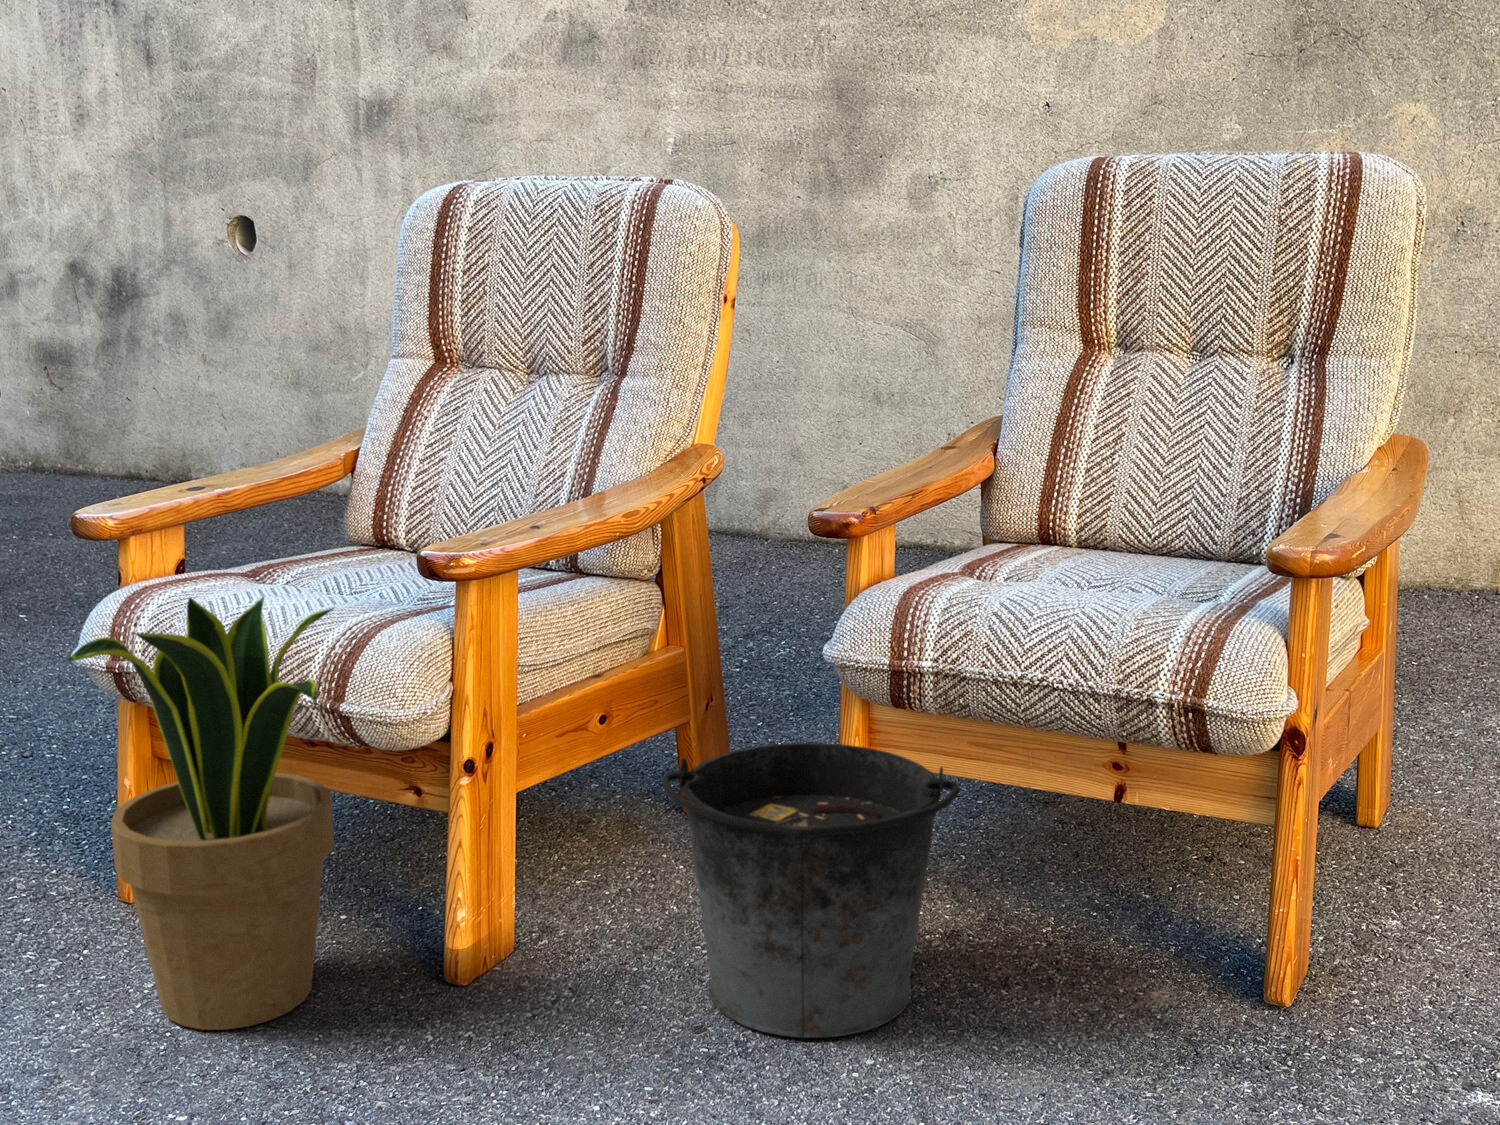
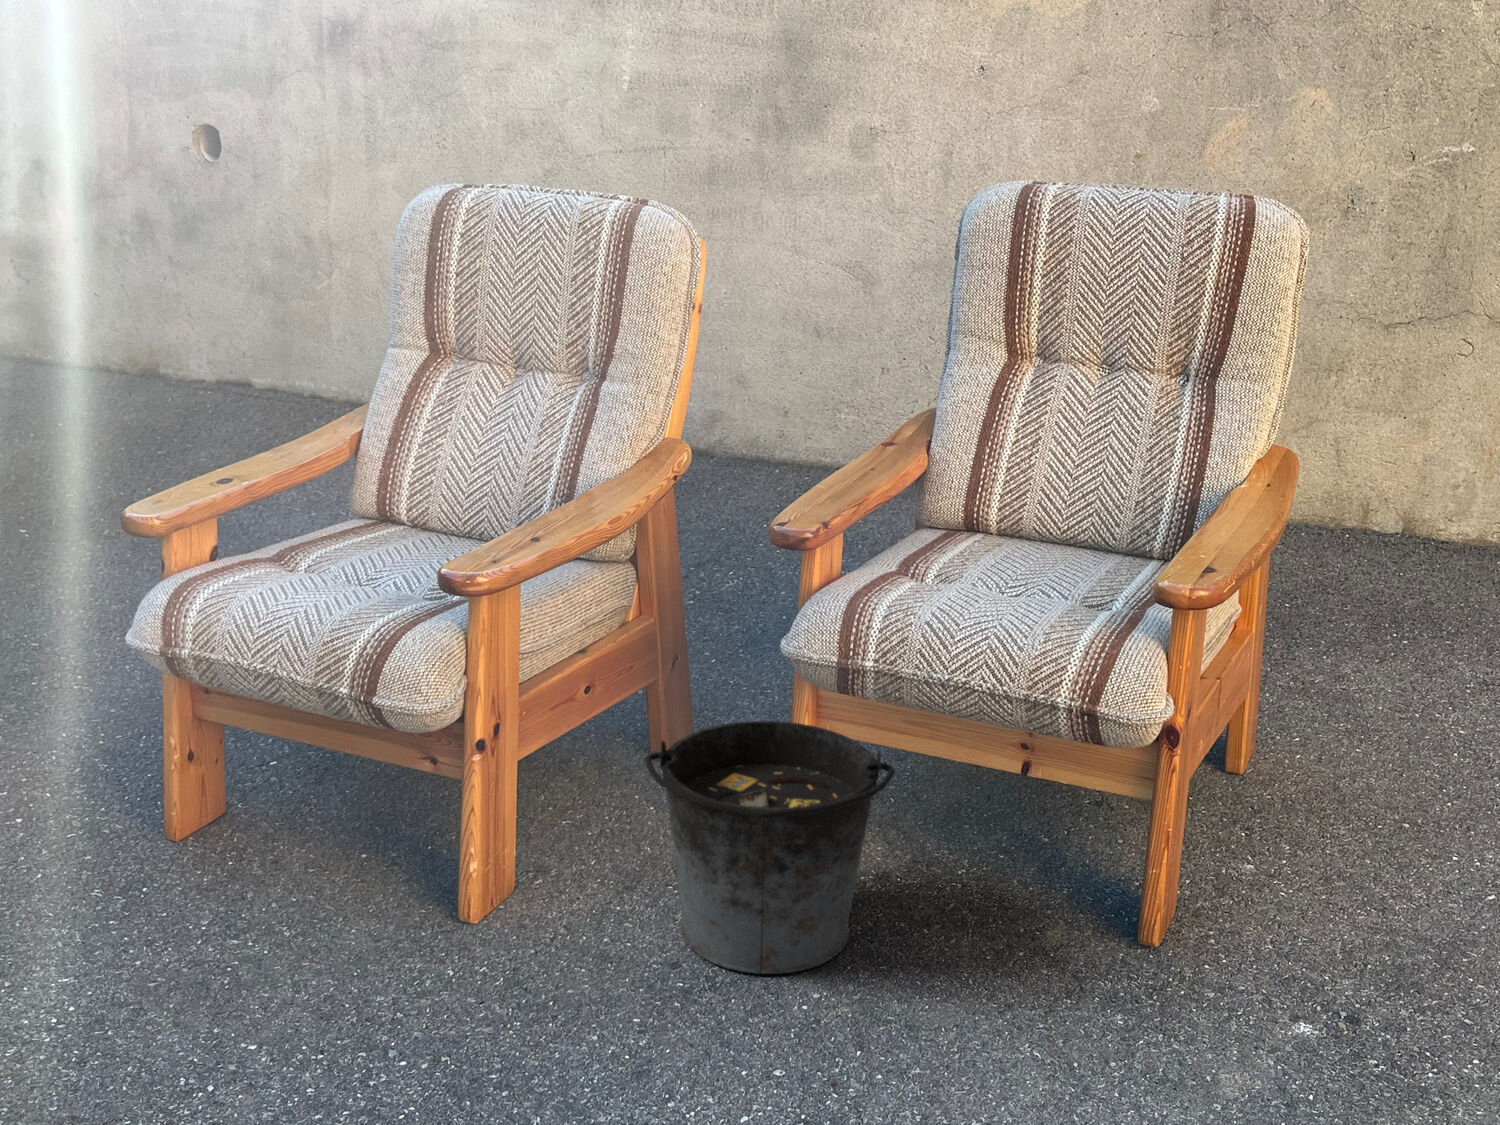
potted plant: present [67,597,335,1030] -> none [141,602,366,966]

